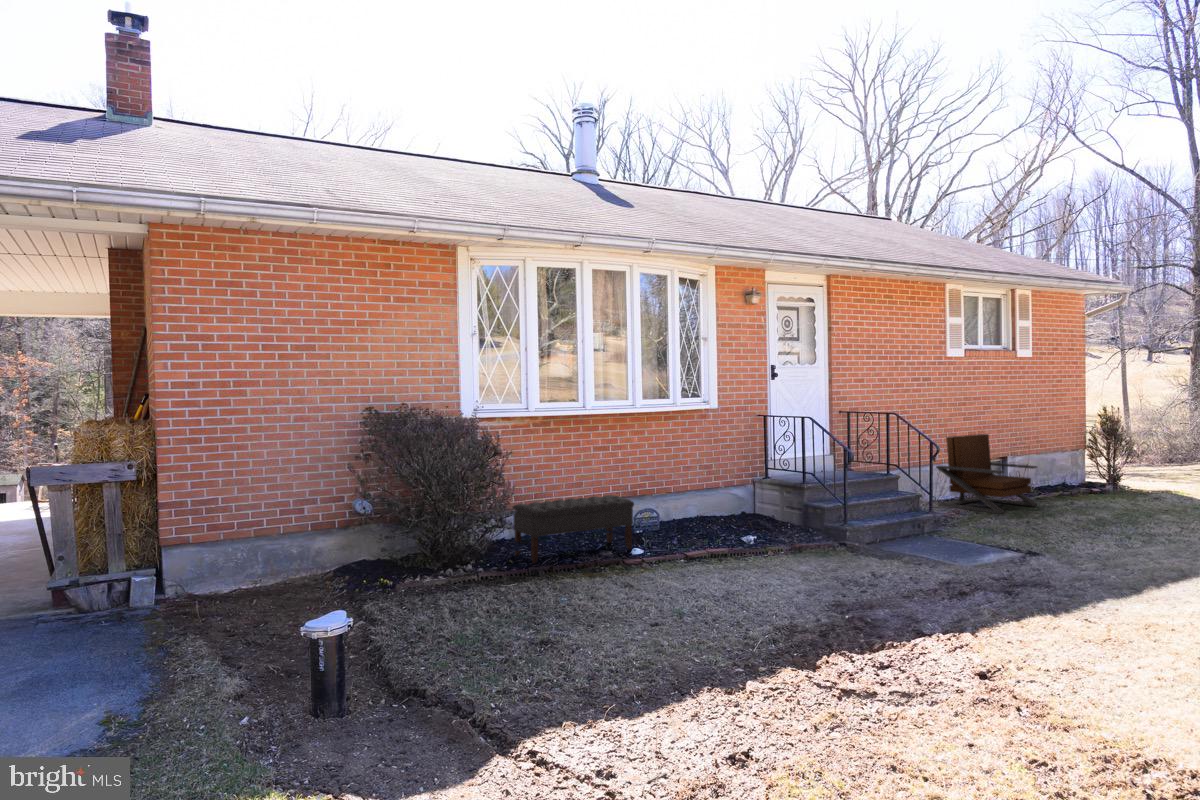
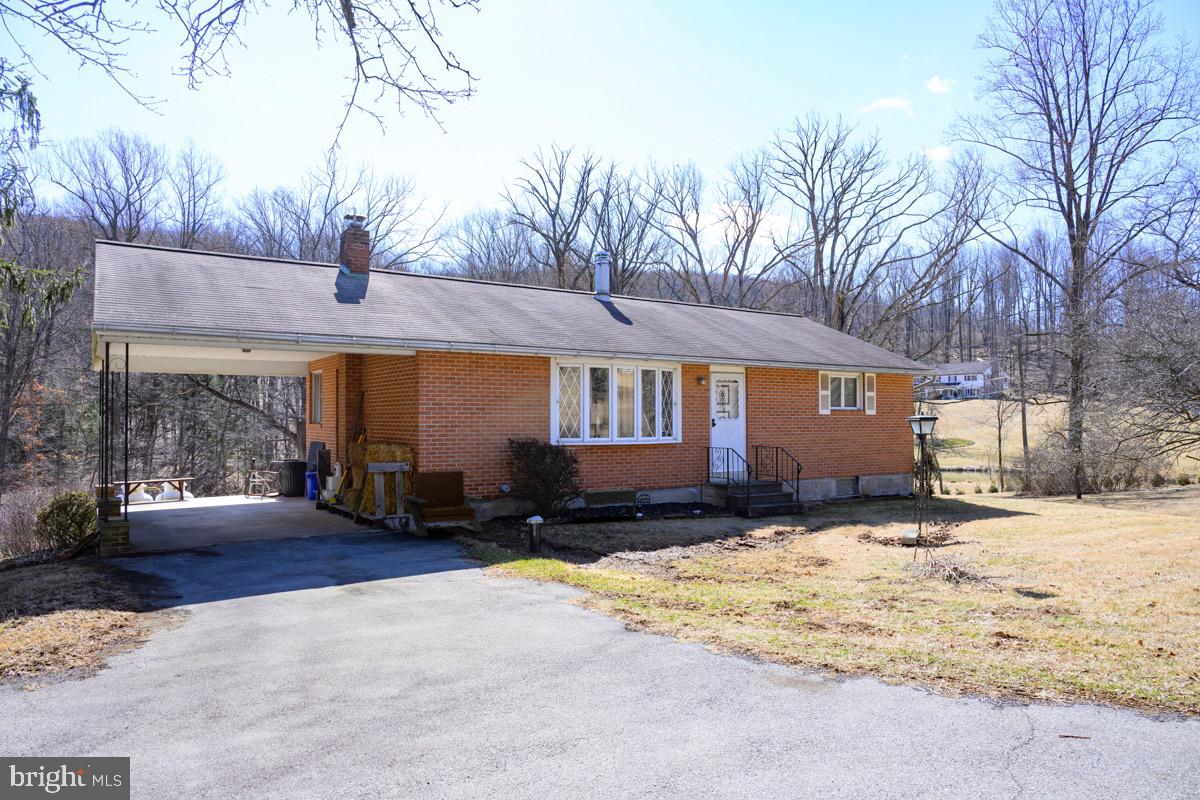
lounge chair: present [936,434,1037,514] -> present [405,471,484,537]

